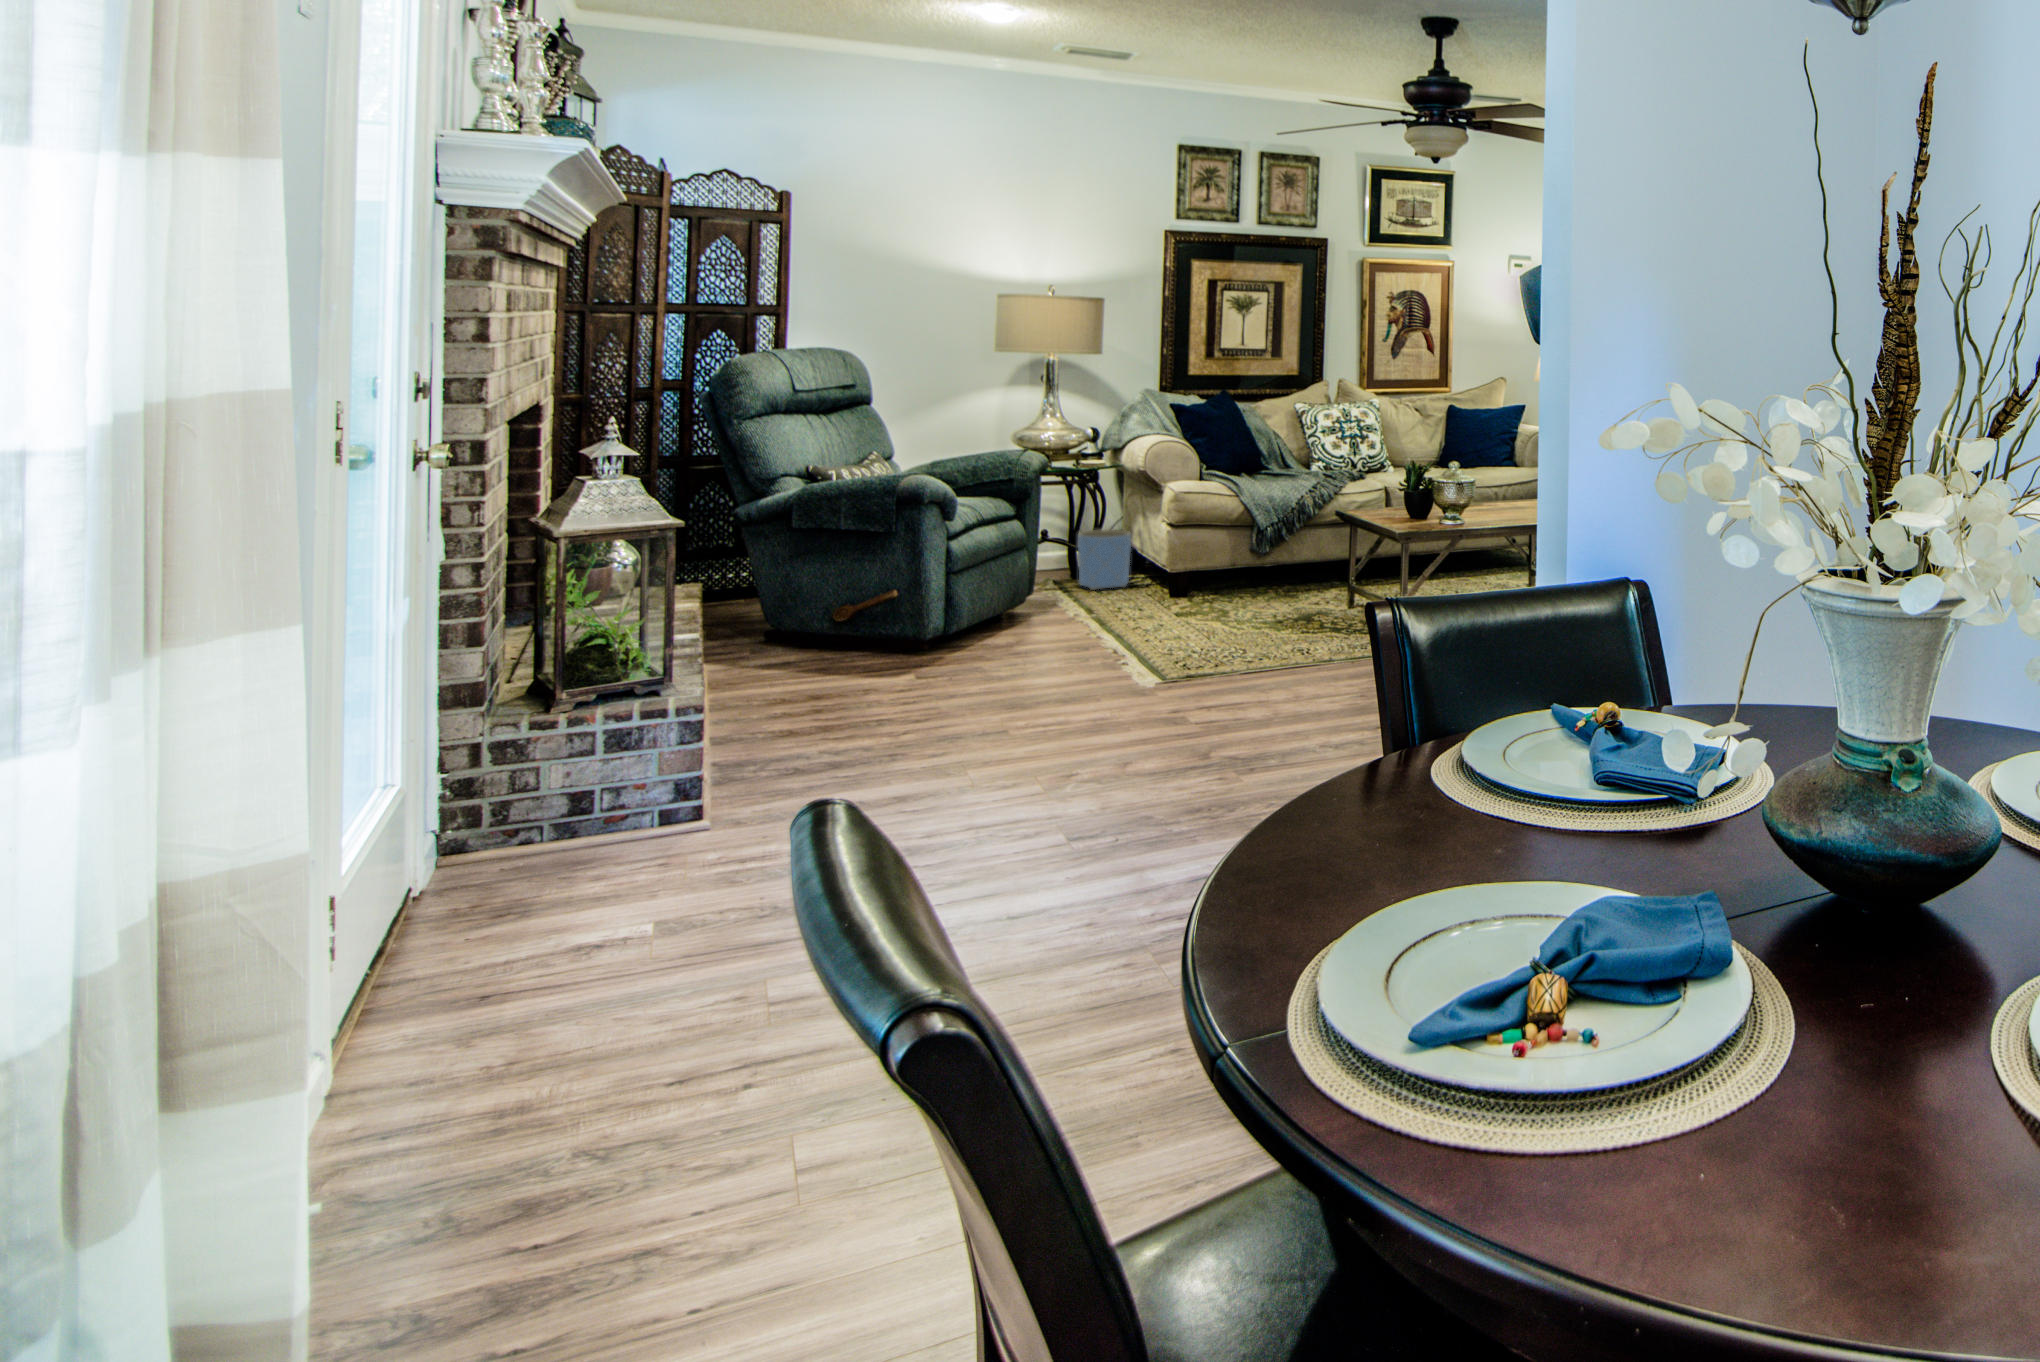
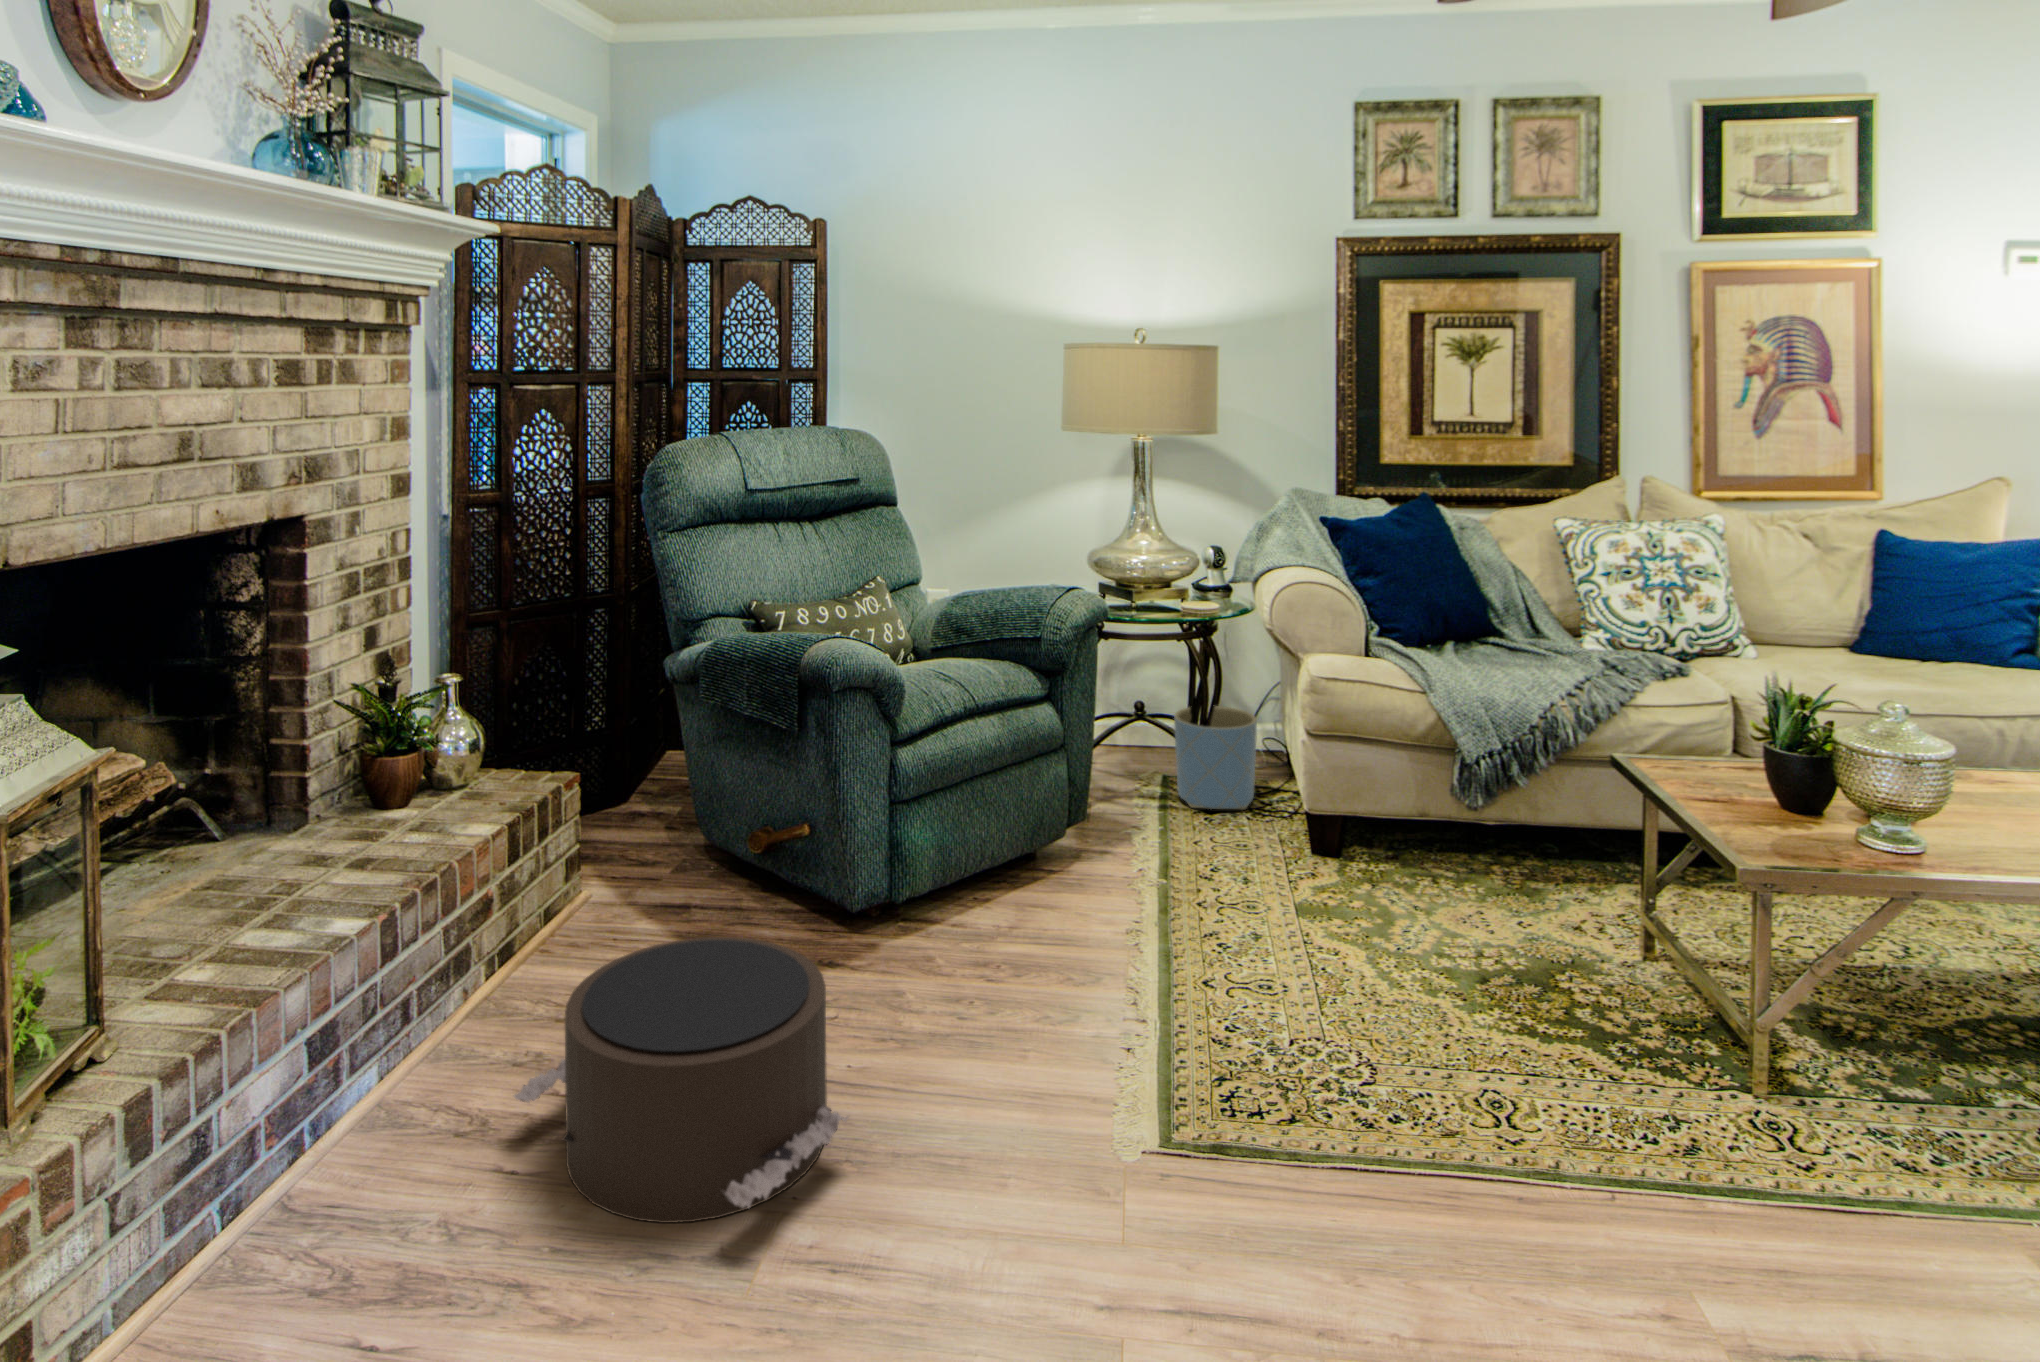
pouf: none [837,613,1030,720] -> present [513,937,849,1223]

